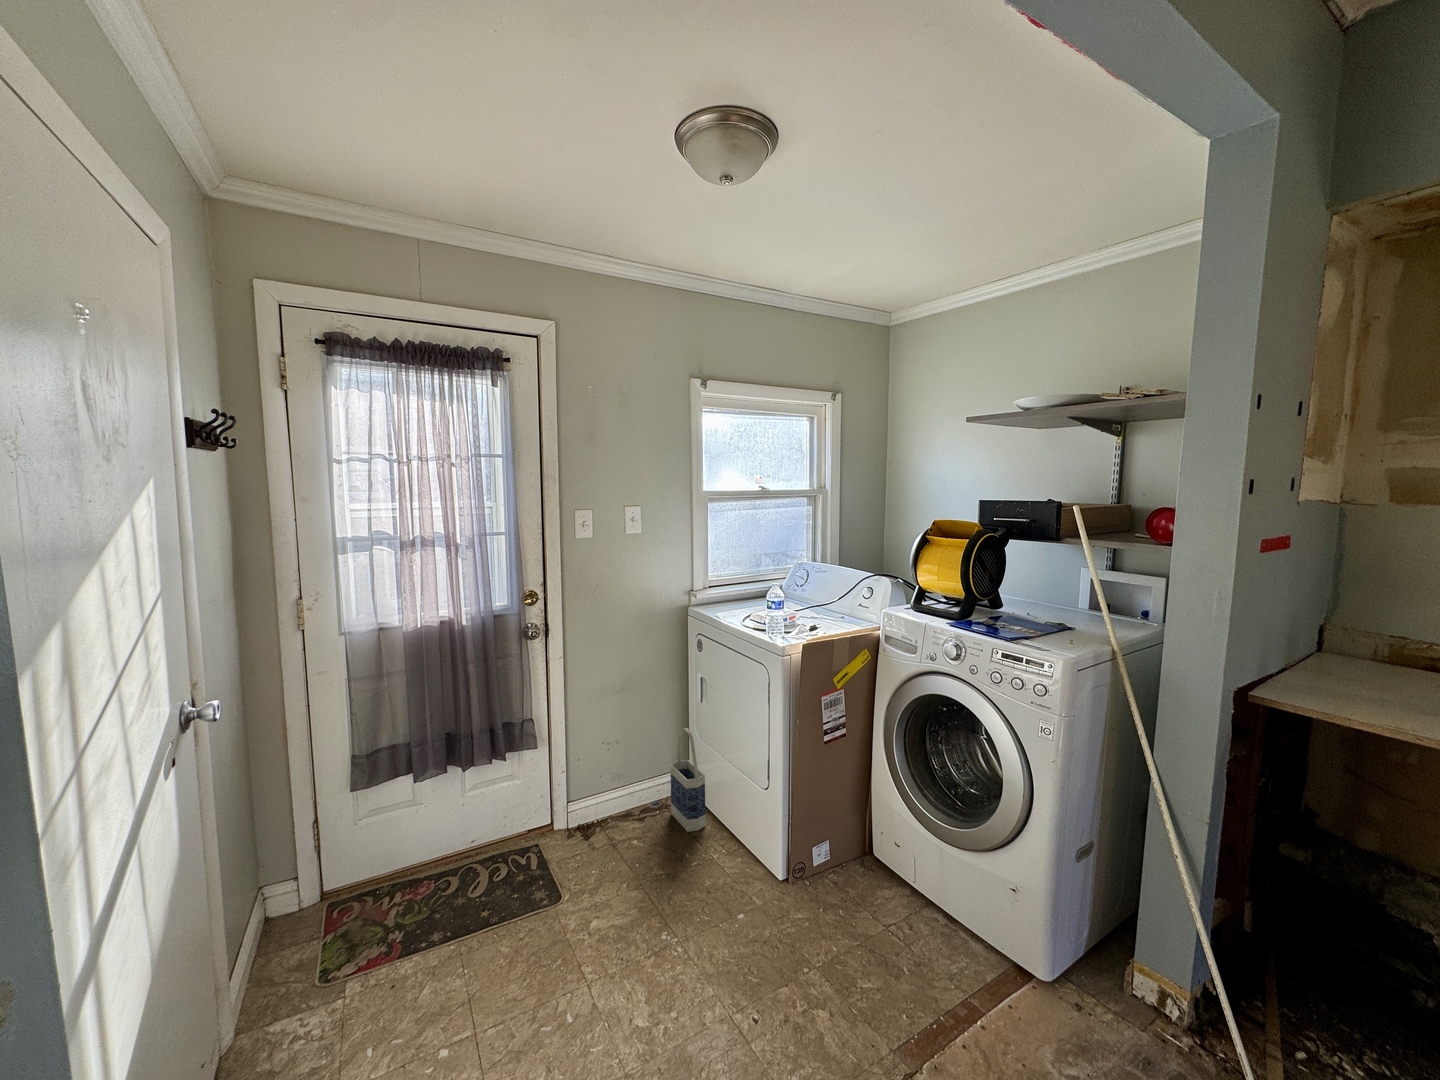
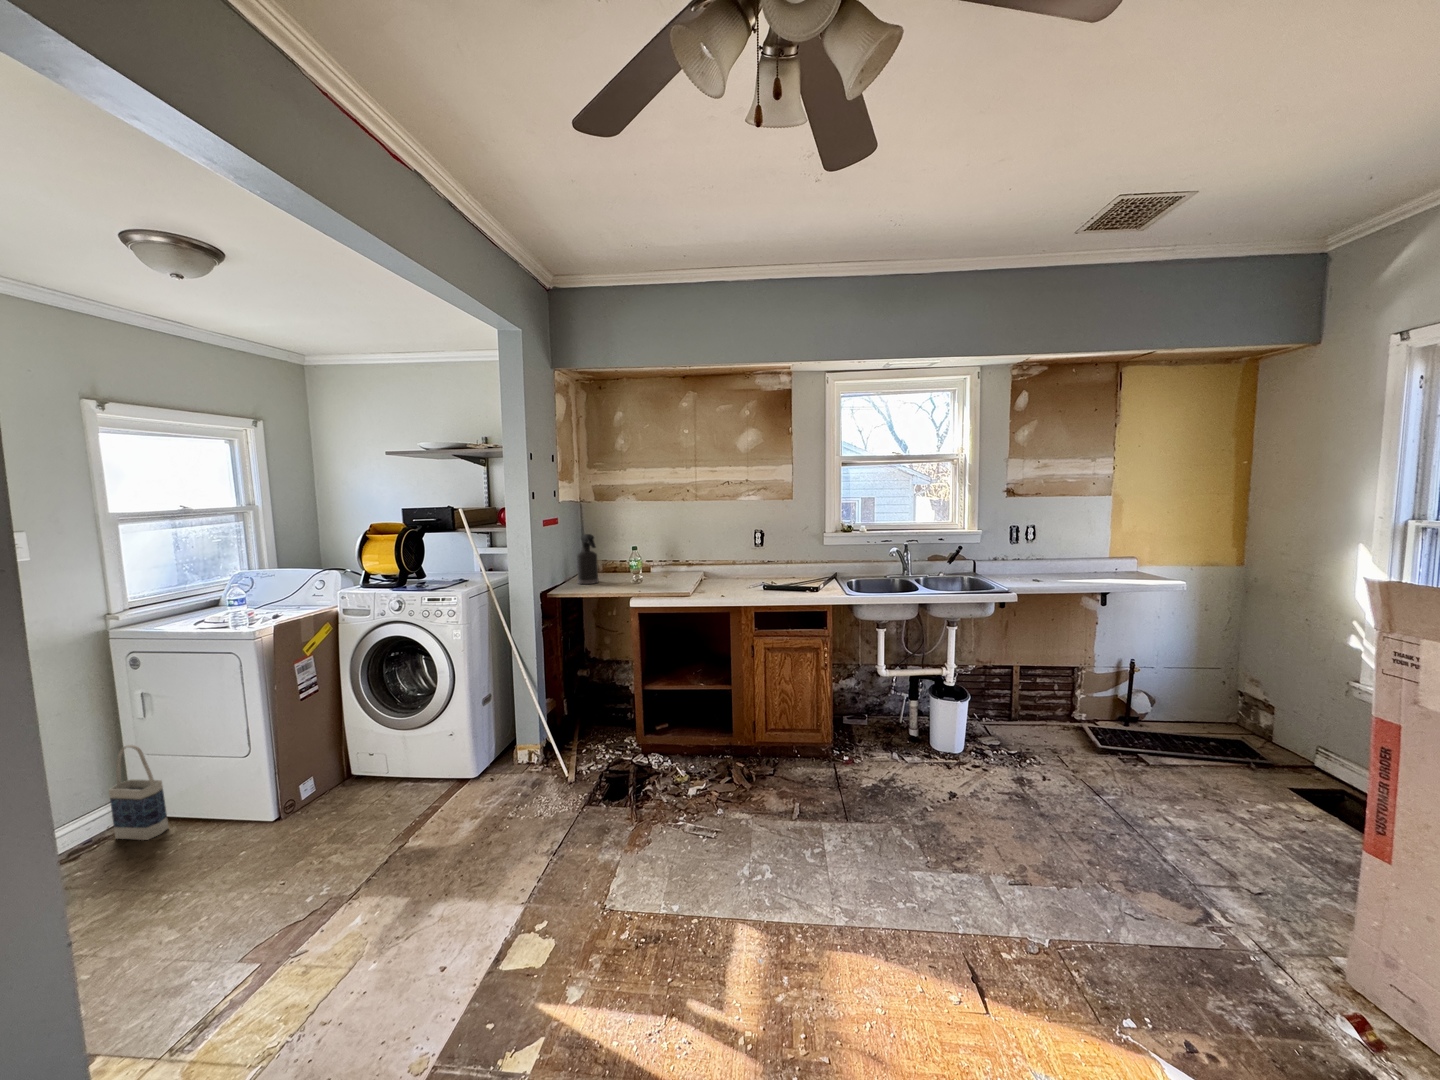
spray bottle: none [1330,579,1411,697] -> present [577,534,599,584]

